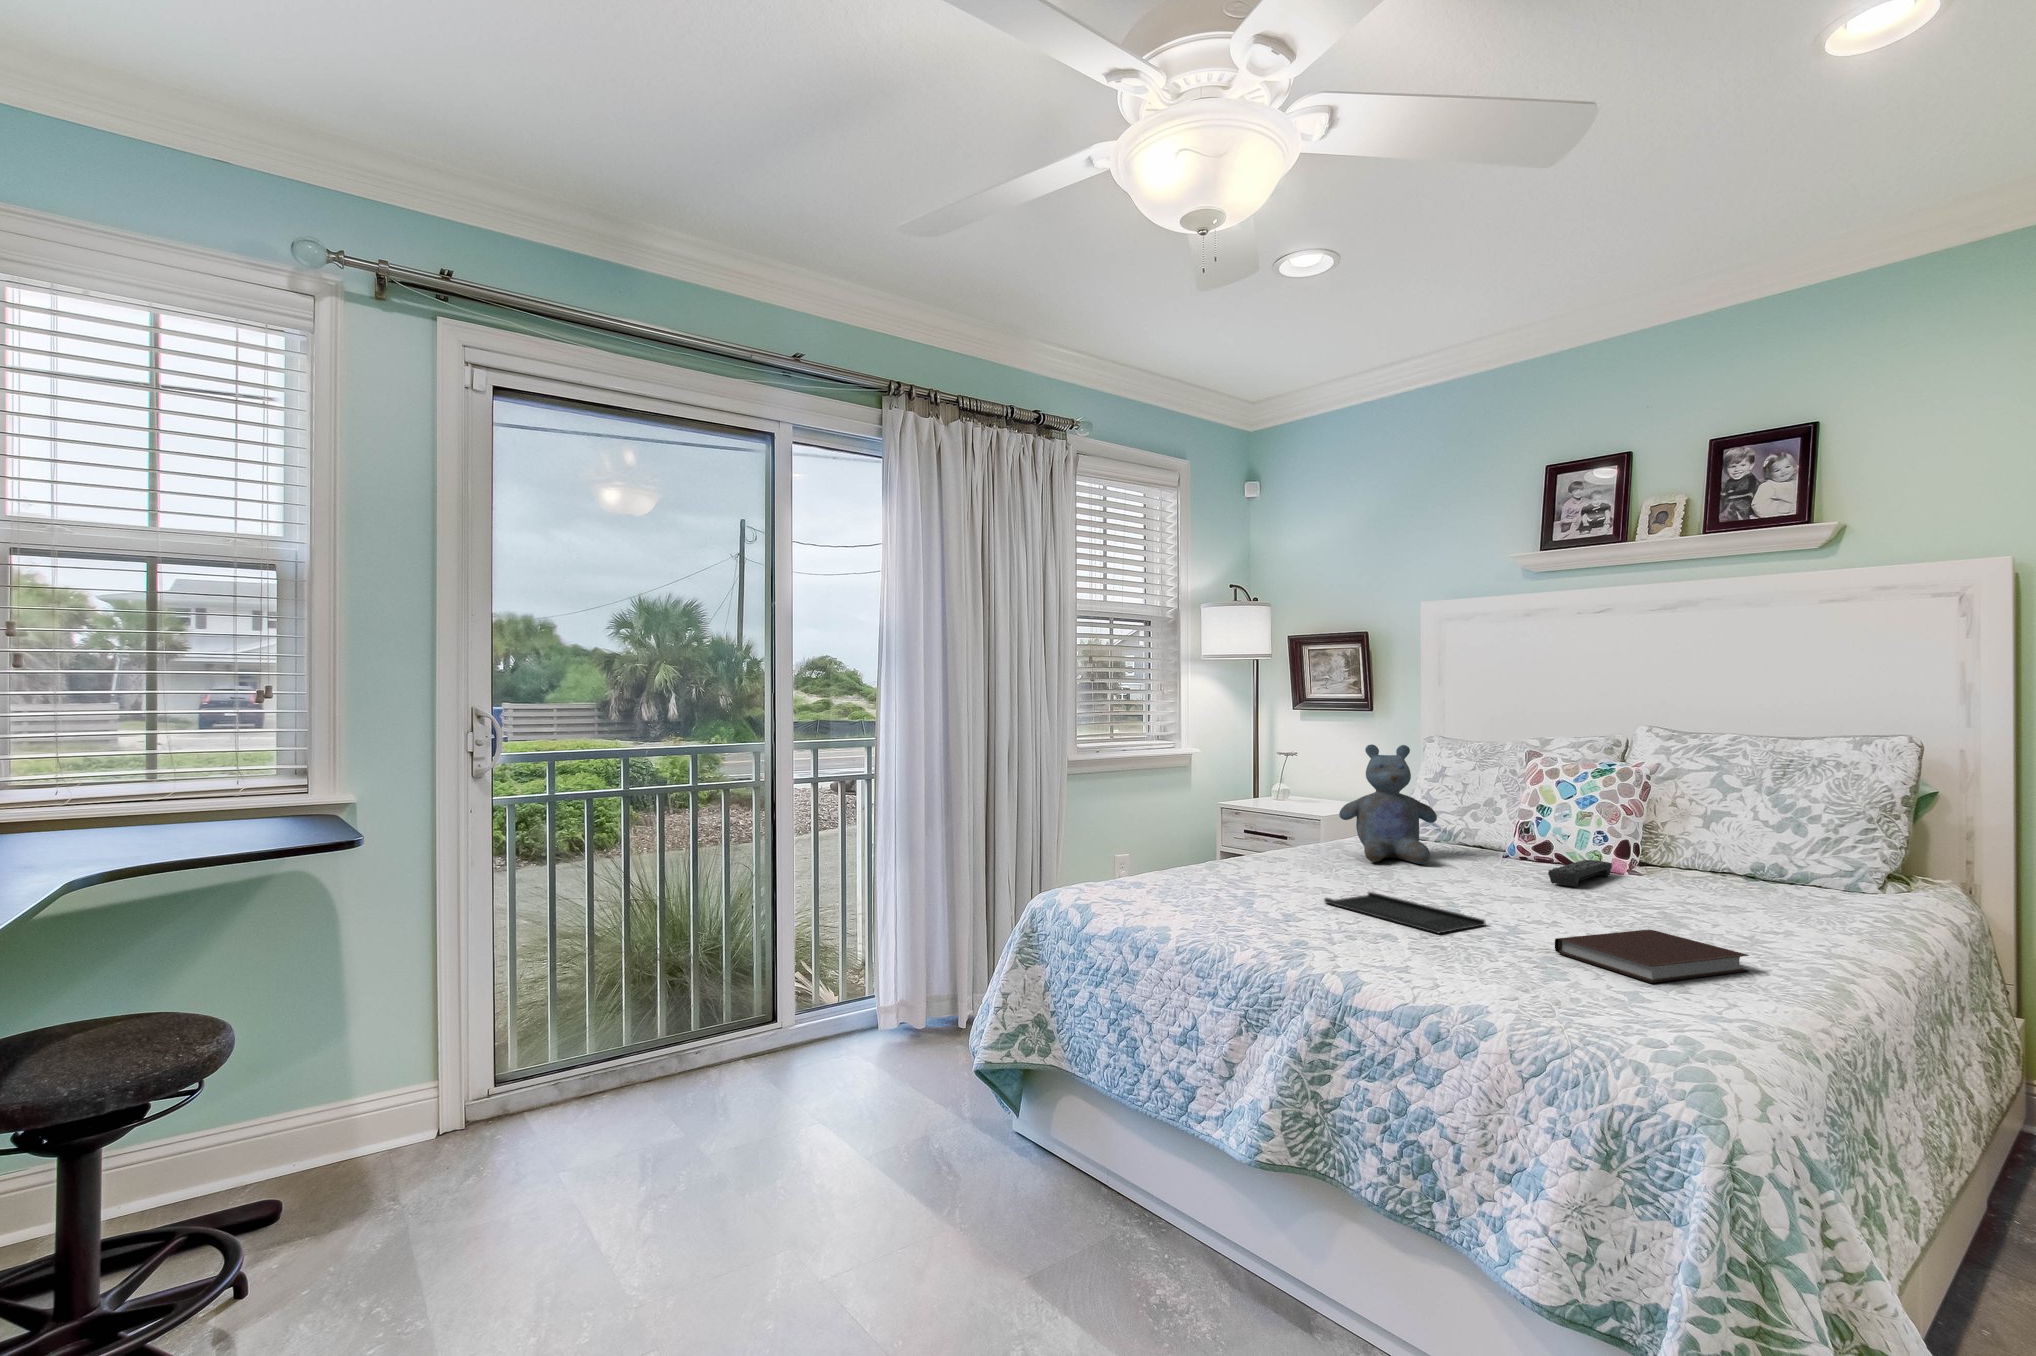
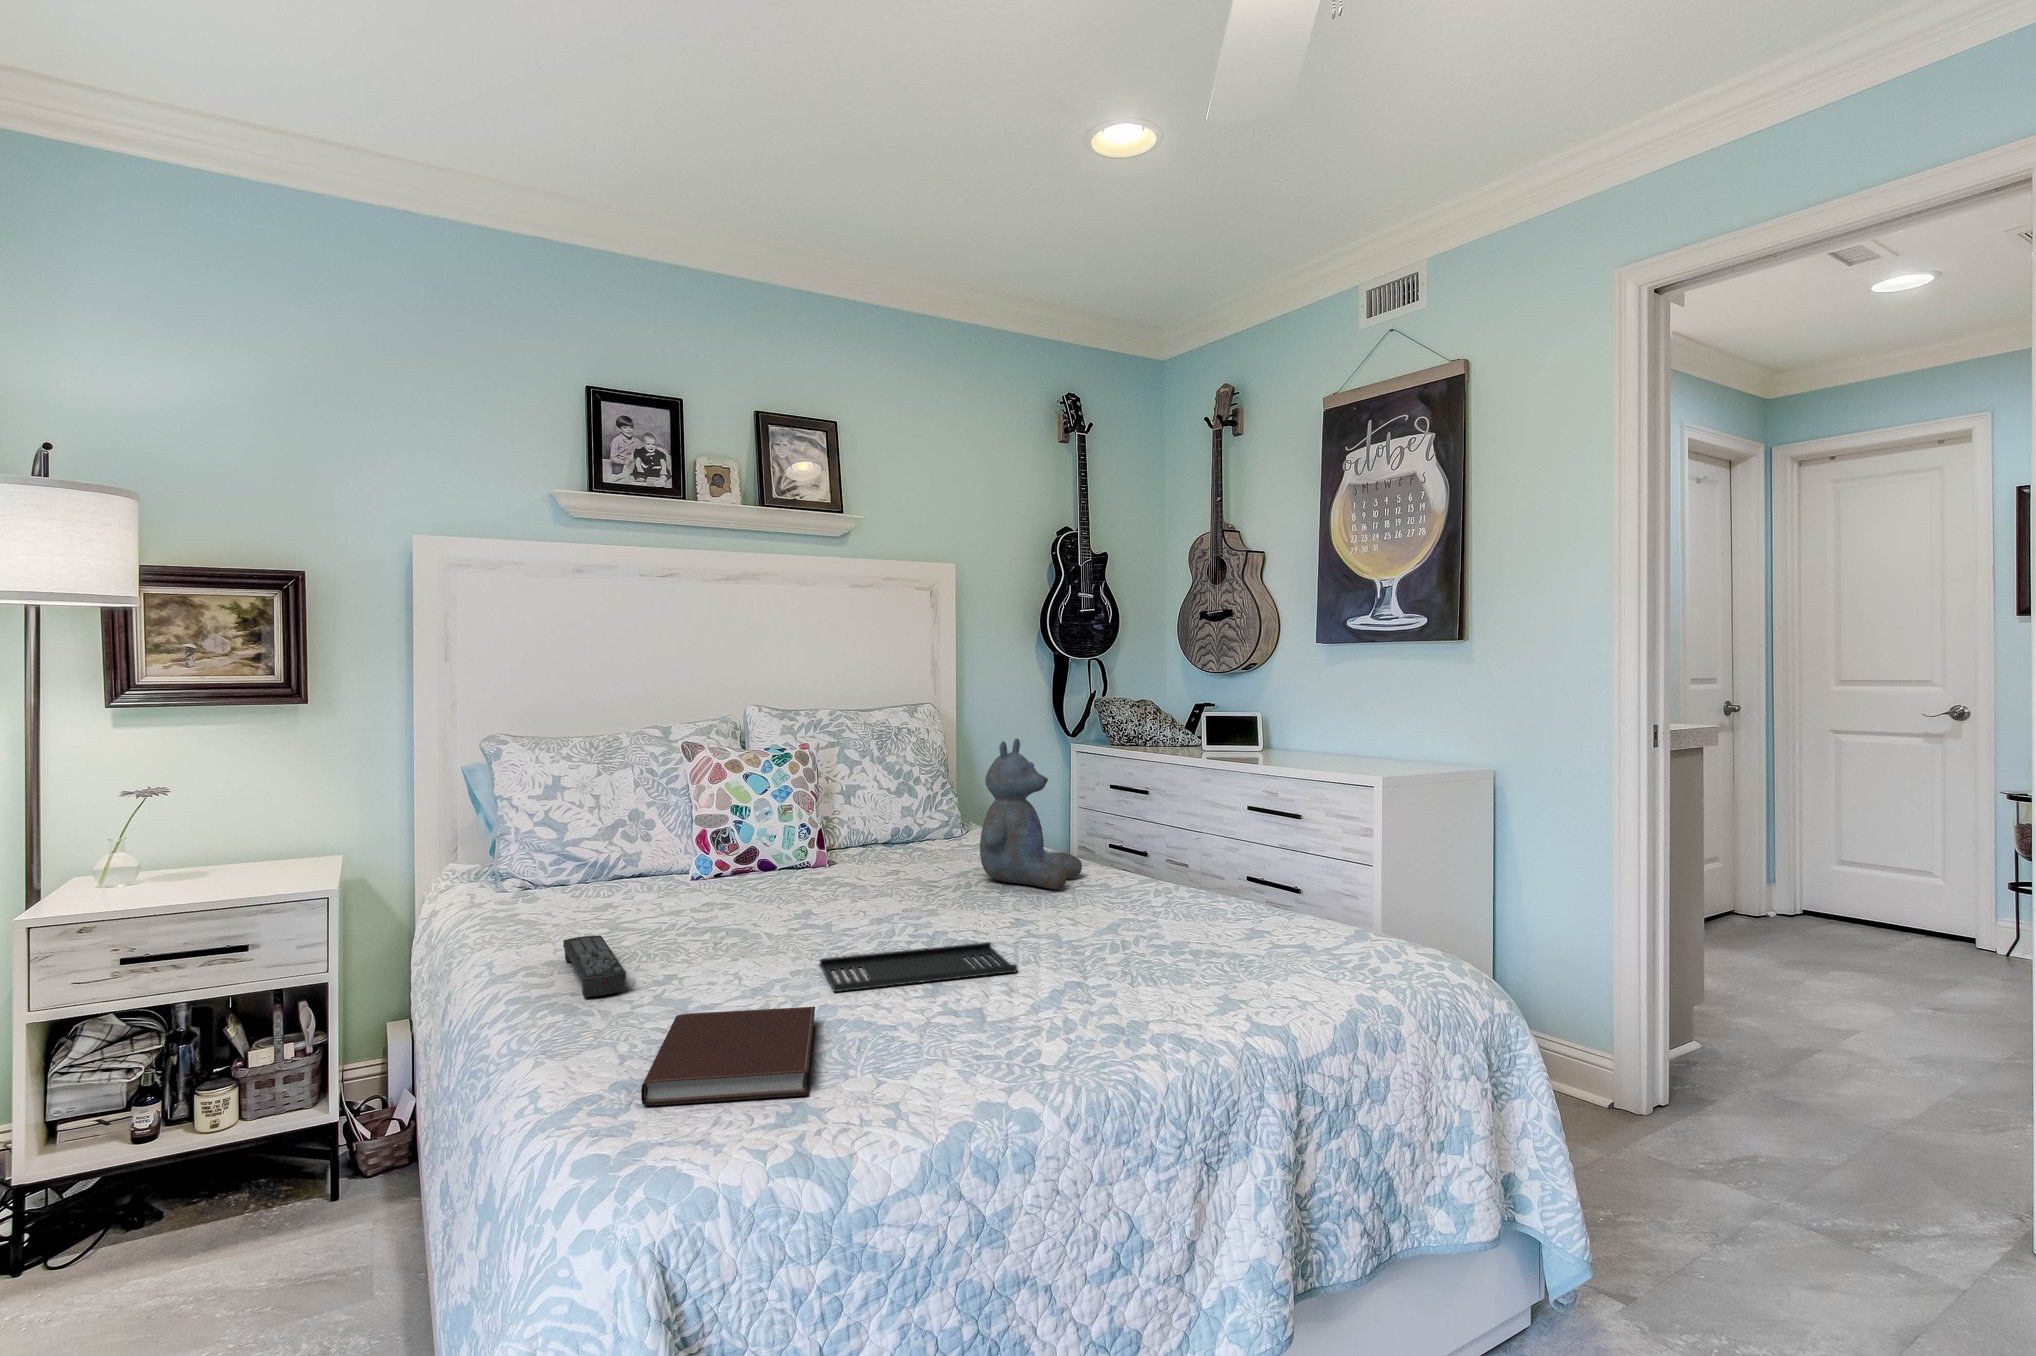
stuffed bear: present [1339,744,1437,864] -> present [980,739,1082,889]
remote control: present [1548,860,1612,887] -> present [563,936,626,998]
notebook: present [1555,930,1749,983] -> present [641,1007,815,1105]

